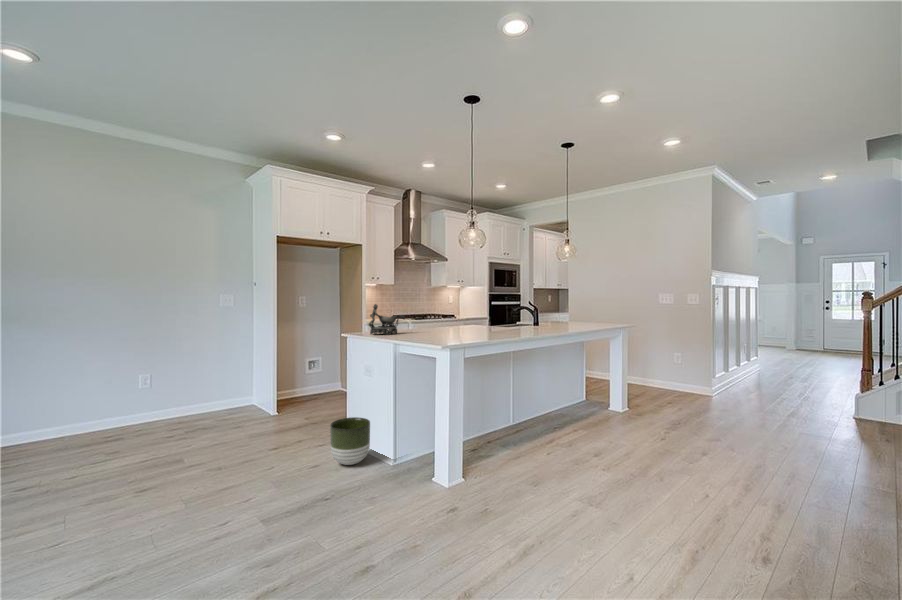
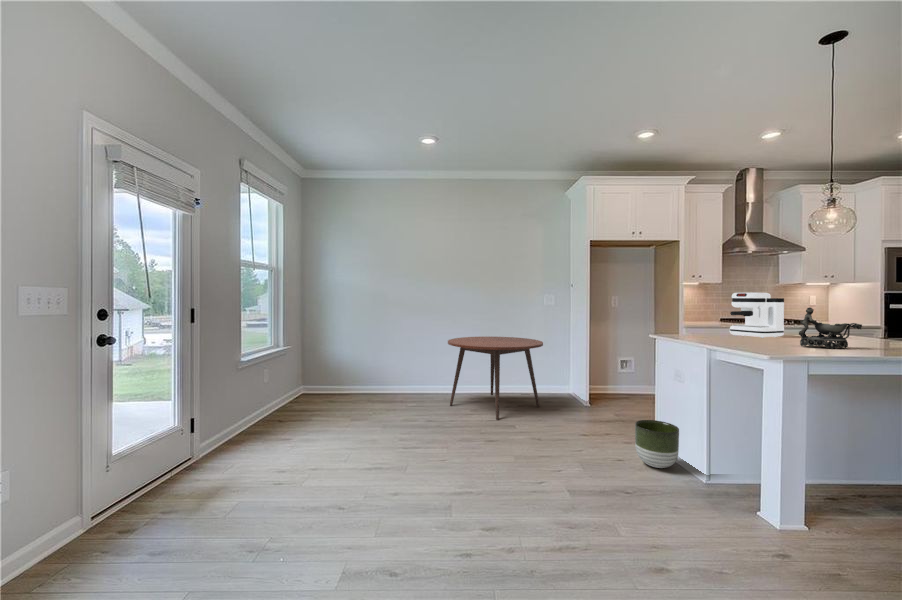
coffee maker: none [405,292,441,330] -> present [730,293,784,338]
decorative bowl: present [369,304,405,335] -> present [799,307,862,349]
dining table: none [57,348,220,461] -> present [448,336,543,420]

